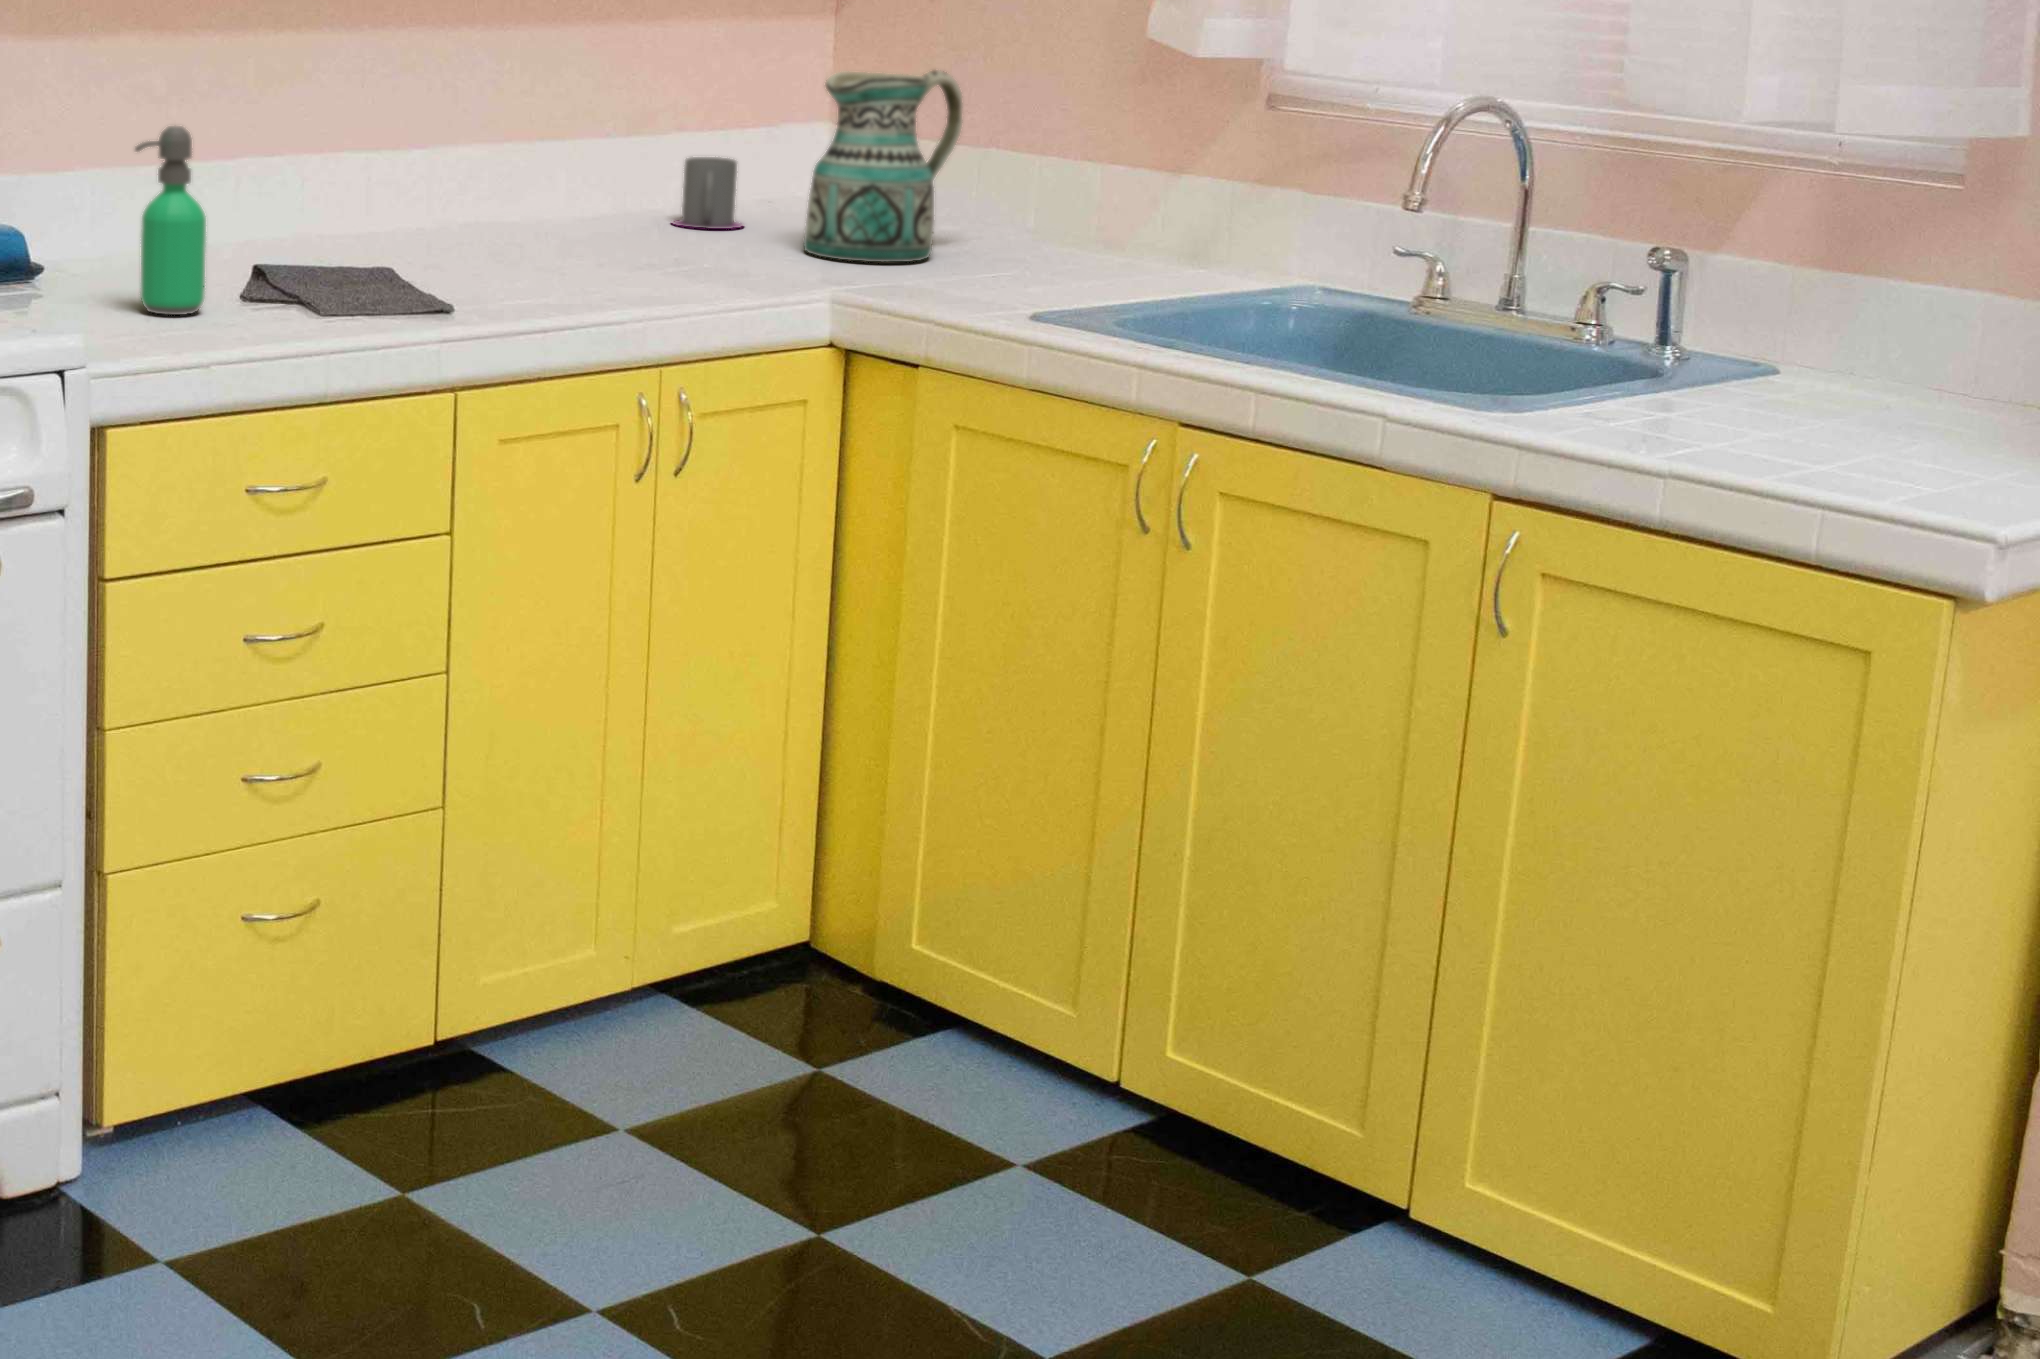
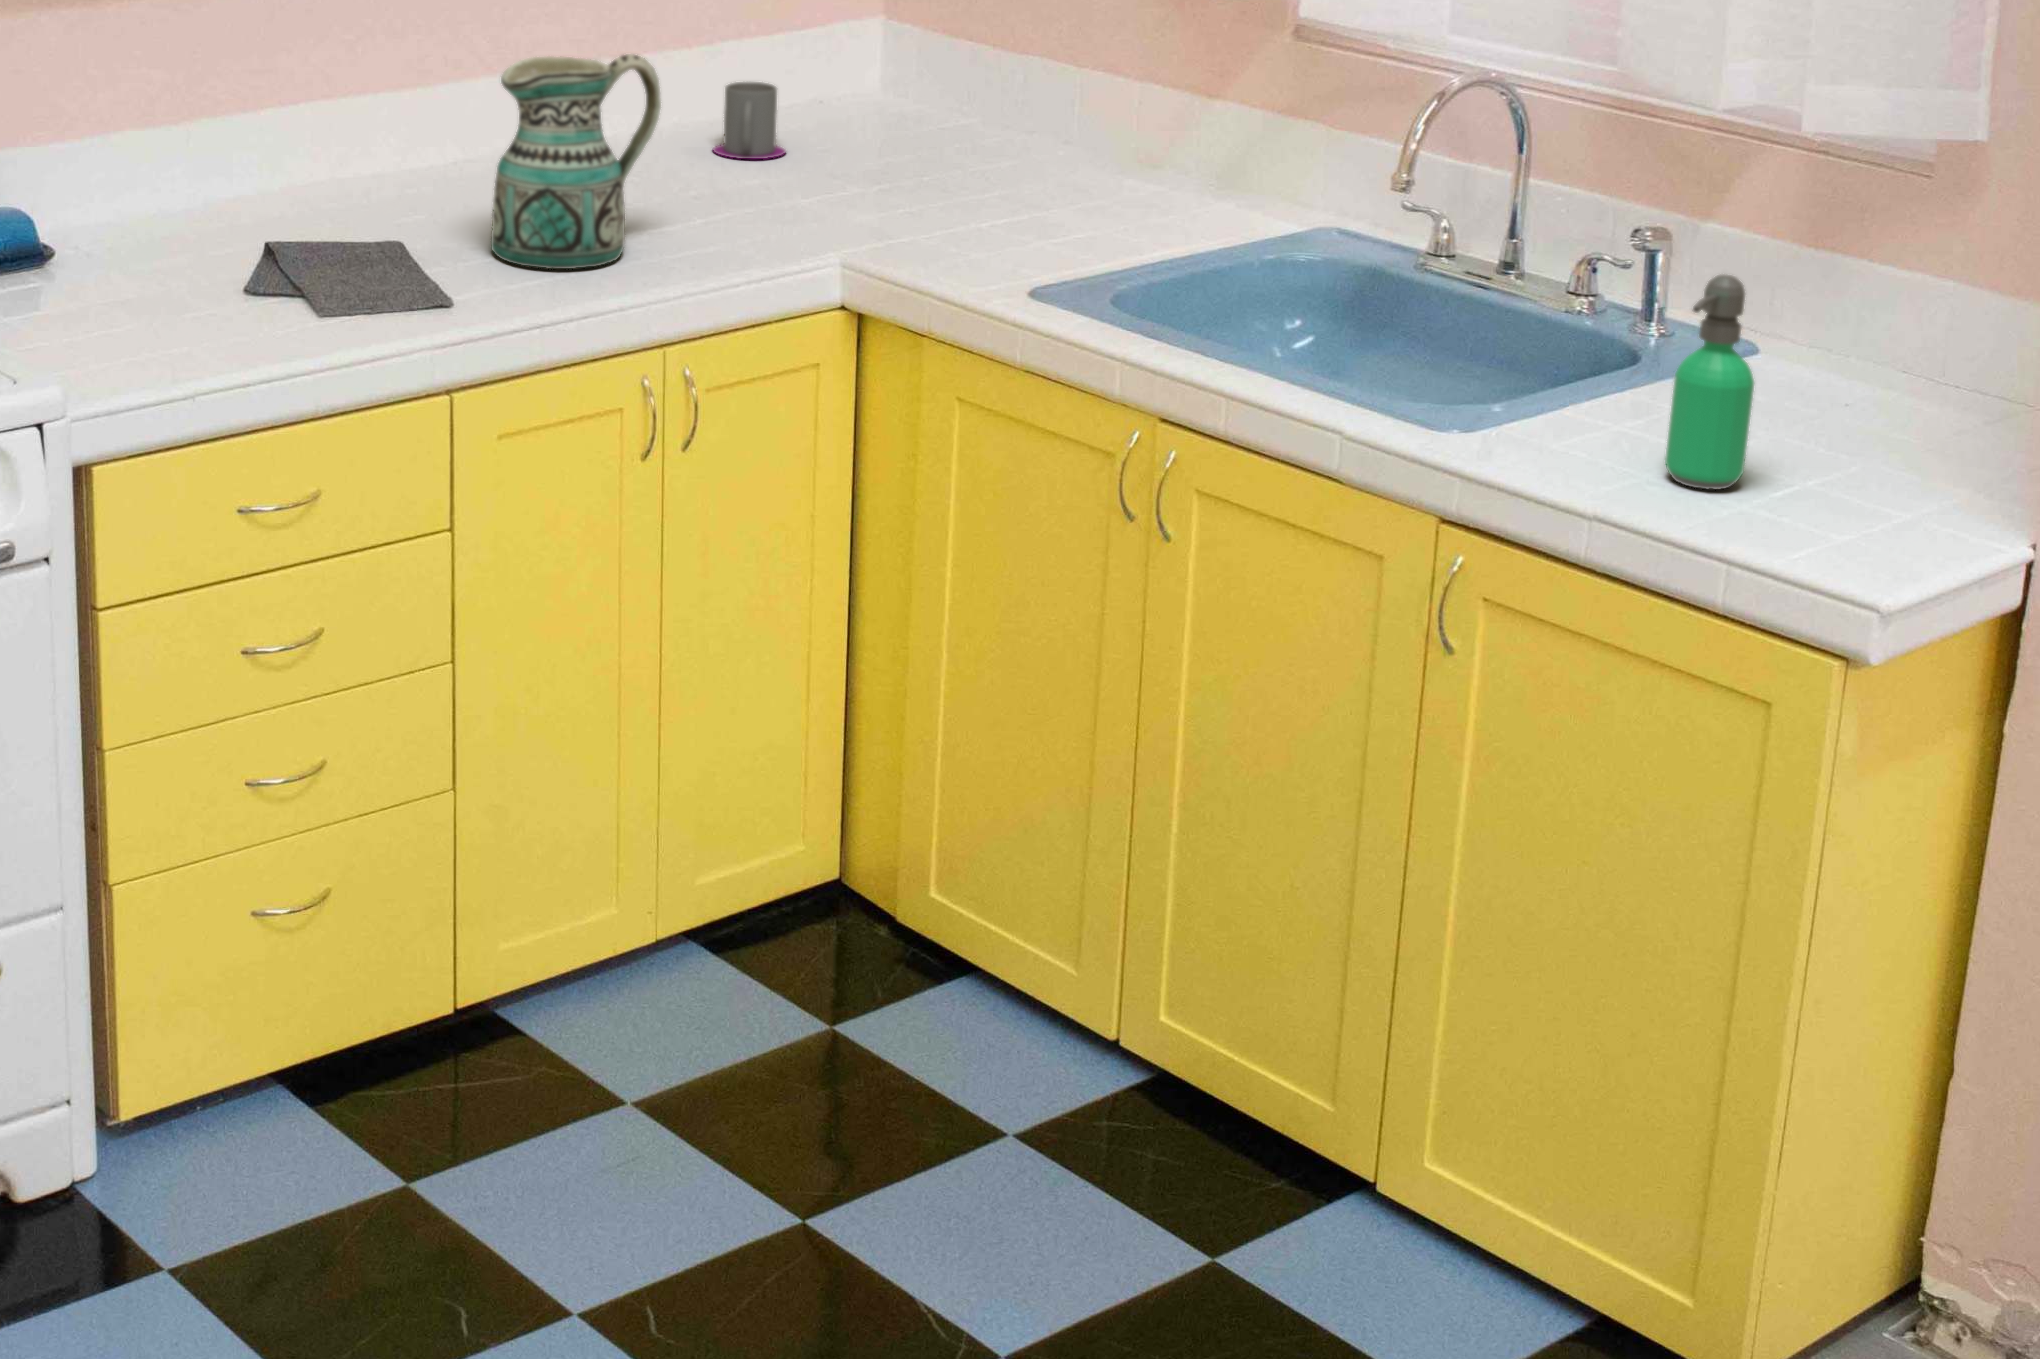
ceramic pitcher: present [804,70,963,262] -> present [491,54,661,269]
soap dispenser: present [135,126,206,315] -> present [1665,275,1754,489]

